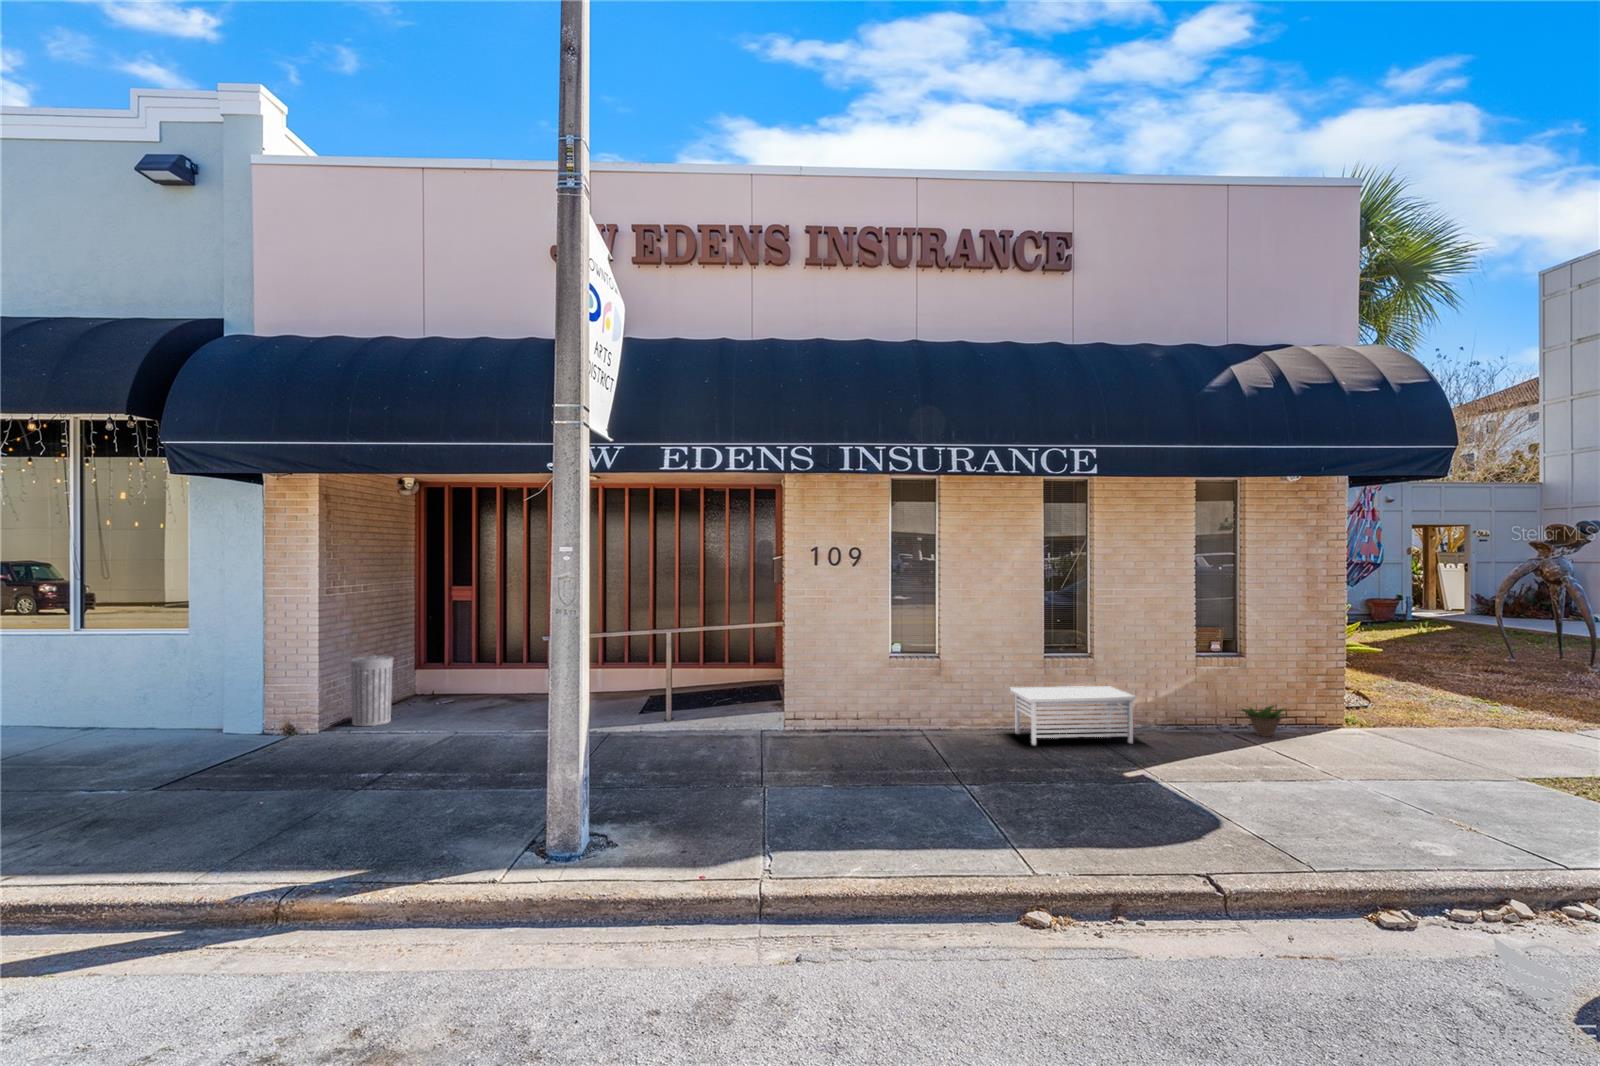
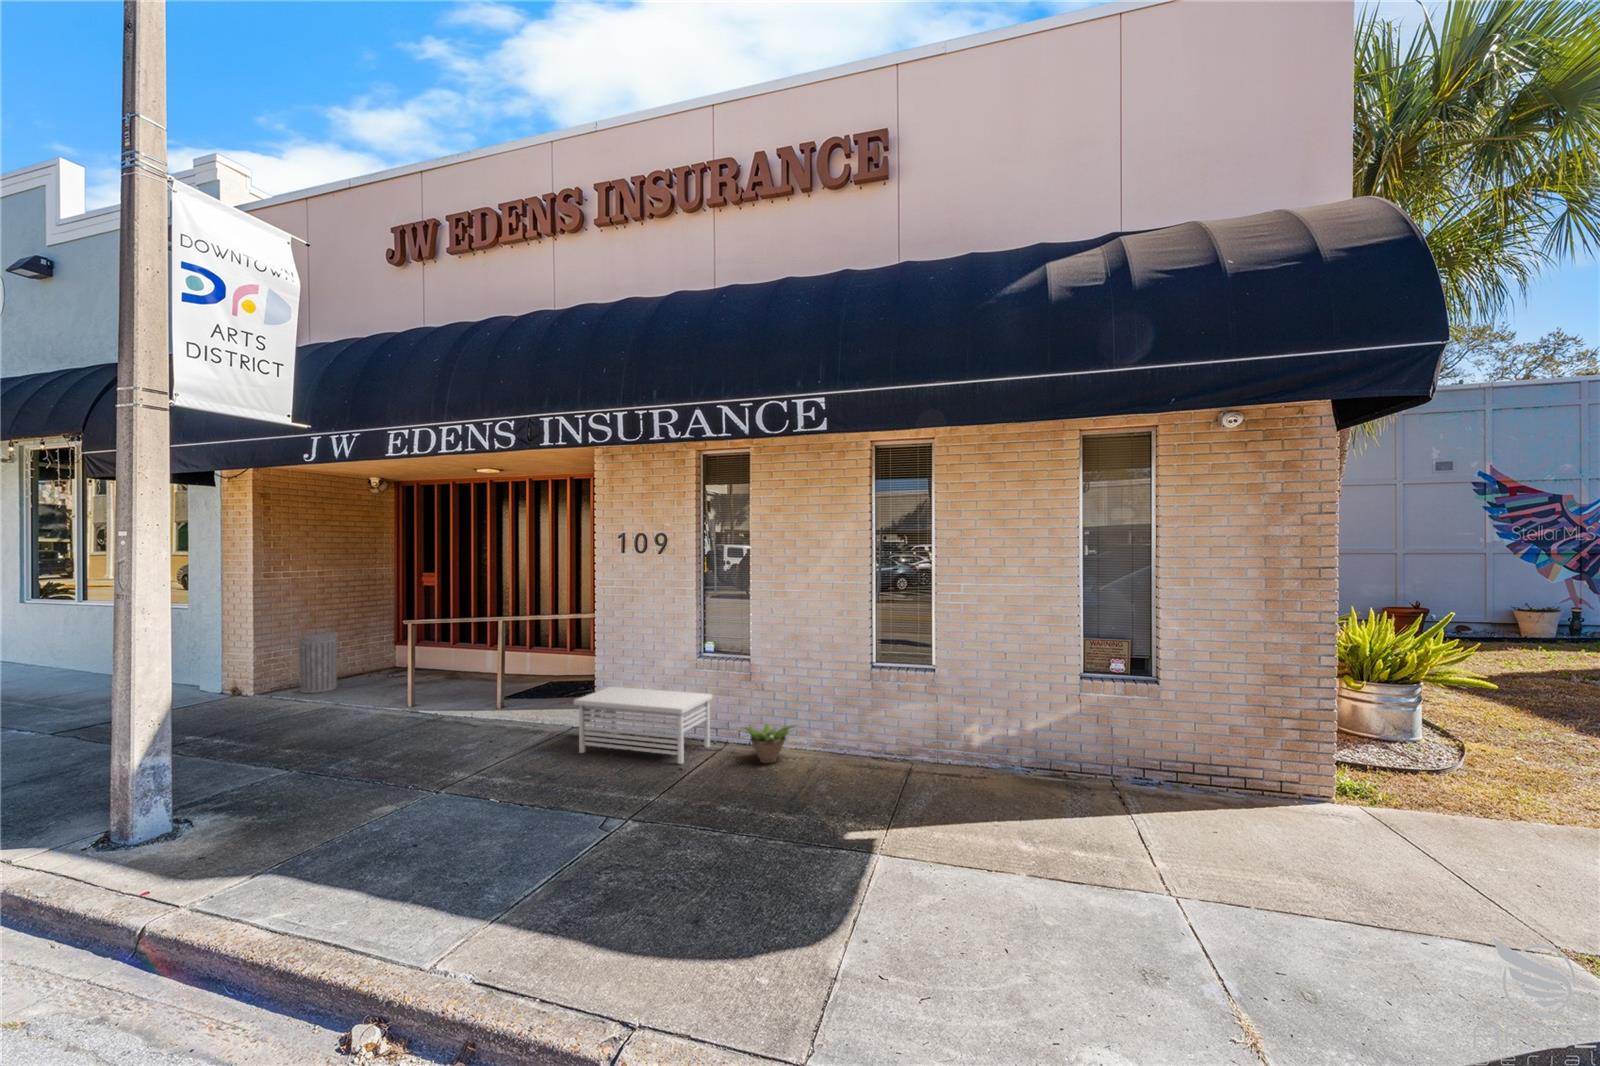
storage bench: present [1010,686,1136,745] -> present [574,687,712,764]
decorative plant: present [1242,705,1286,737] -> present [744,724,795,763]

